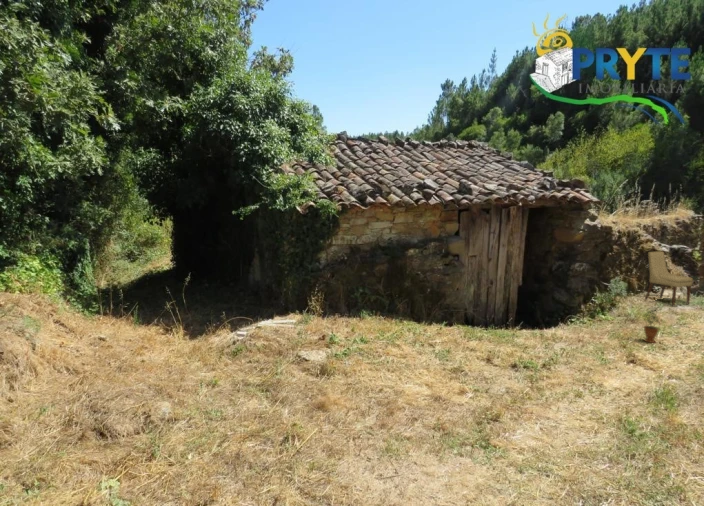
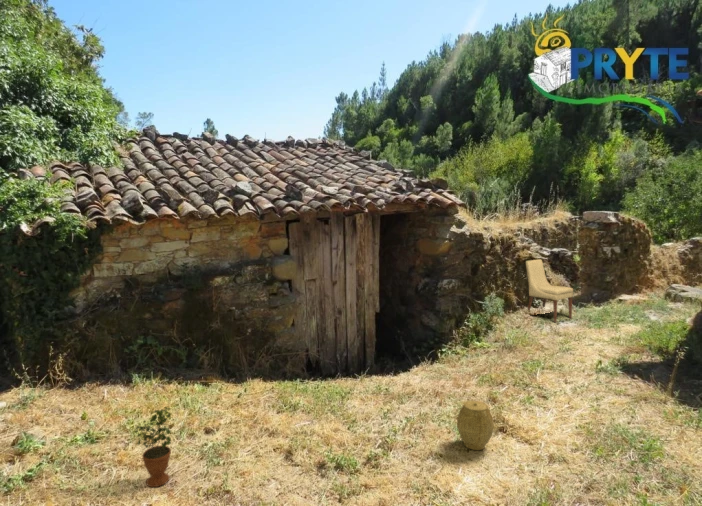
potted plant: present [644,307,659,343] -> present [135,407,171,487]
woven basket: none [600,342,629,374] -> present [457,401,494,450]

